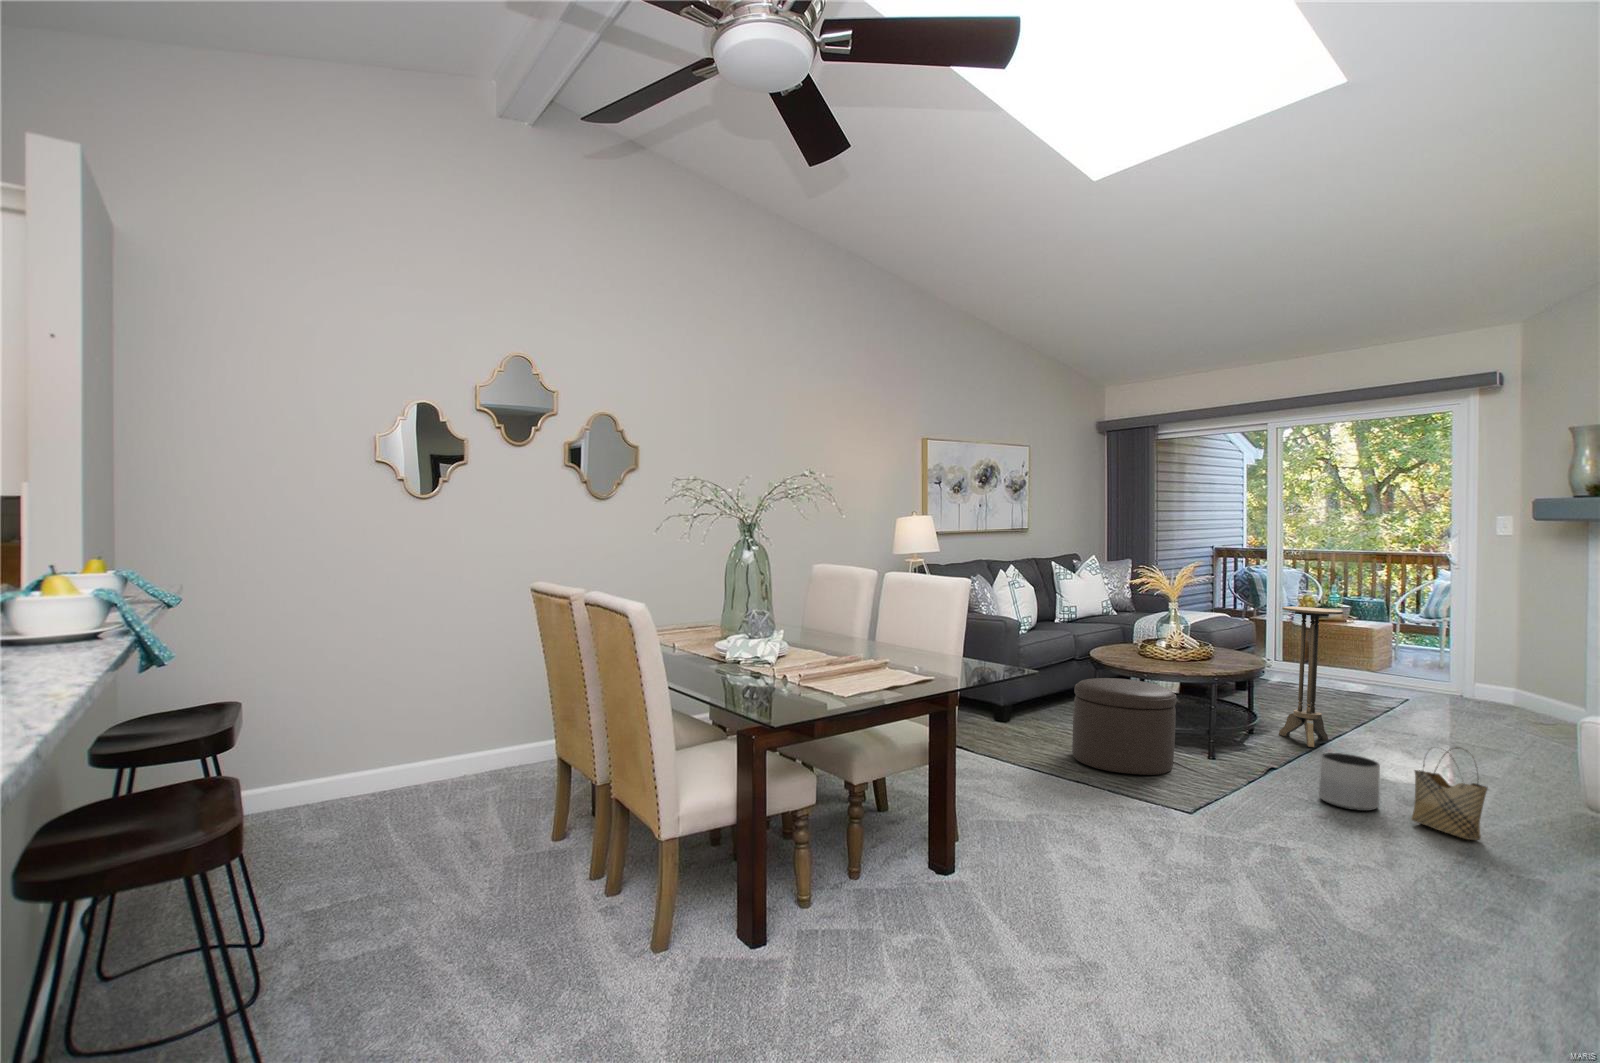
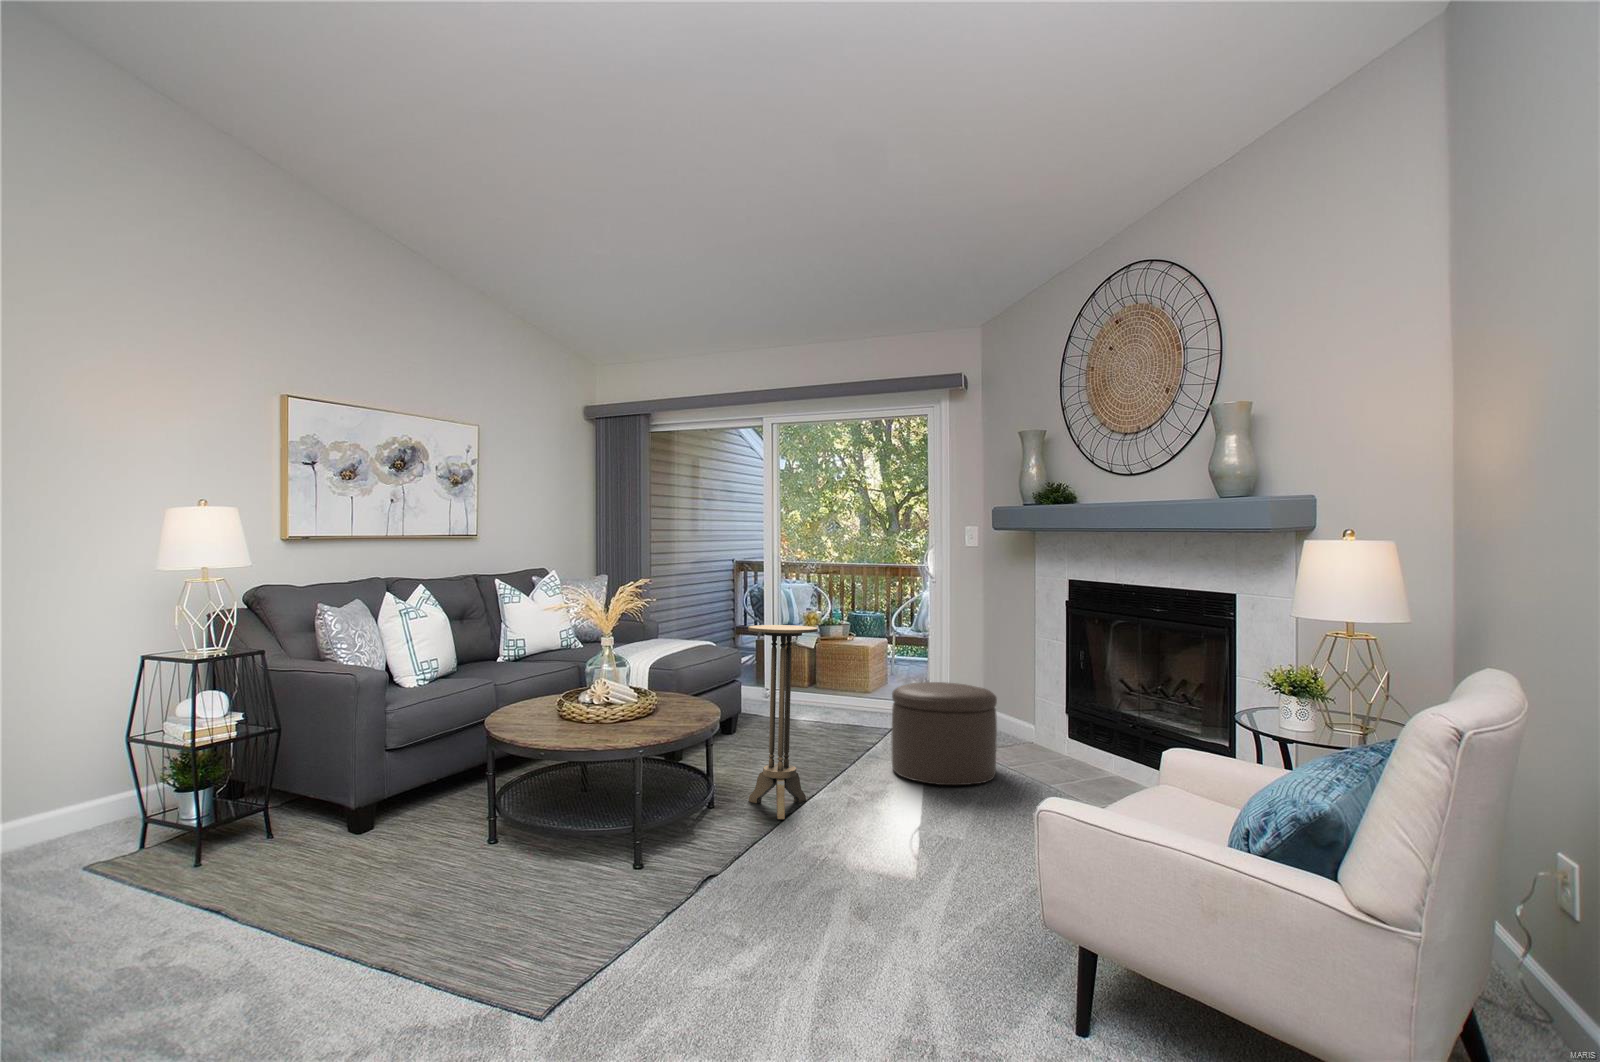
ottoman: present [1072,678,1177,775] -> present [891,682,997,785]
woven basket: present [1411,748,1487,840] -> none [878,835,974,996]
planter: present [1319,753,1380,811] -> none [760,853,840,956]

